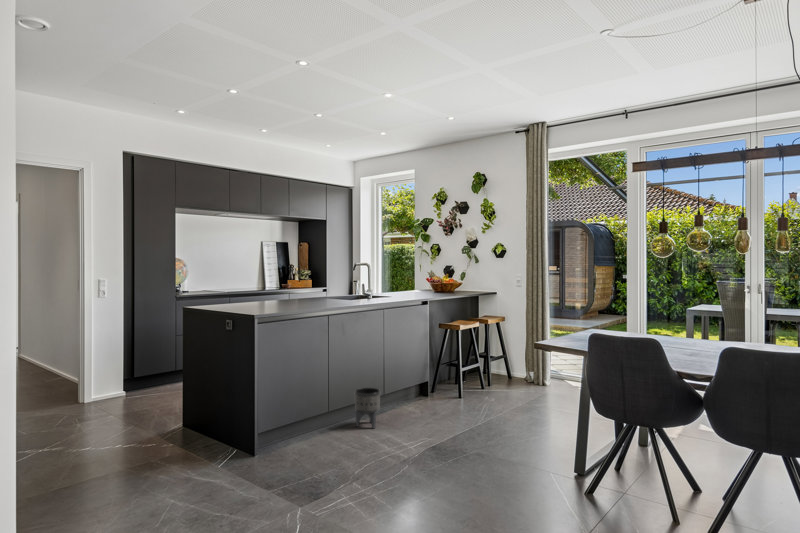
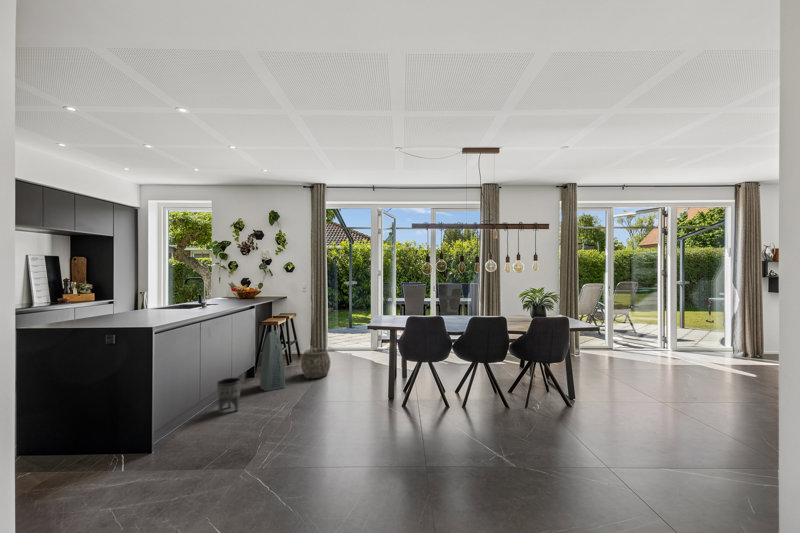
air purifier: none [422,338,451,416] -> present [260,331,285,391]
woven basket: none [480,371,523,414] -> present [301,348,330,378]

